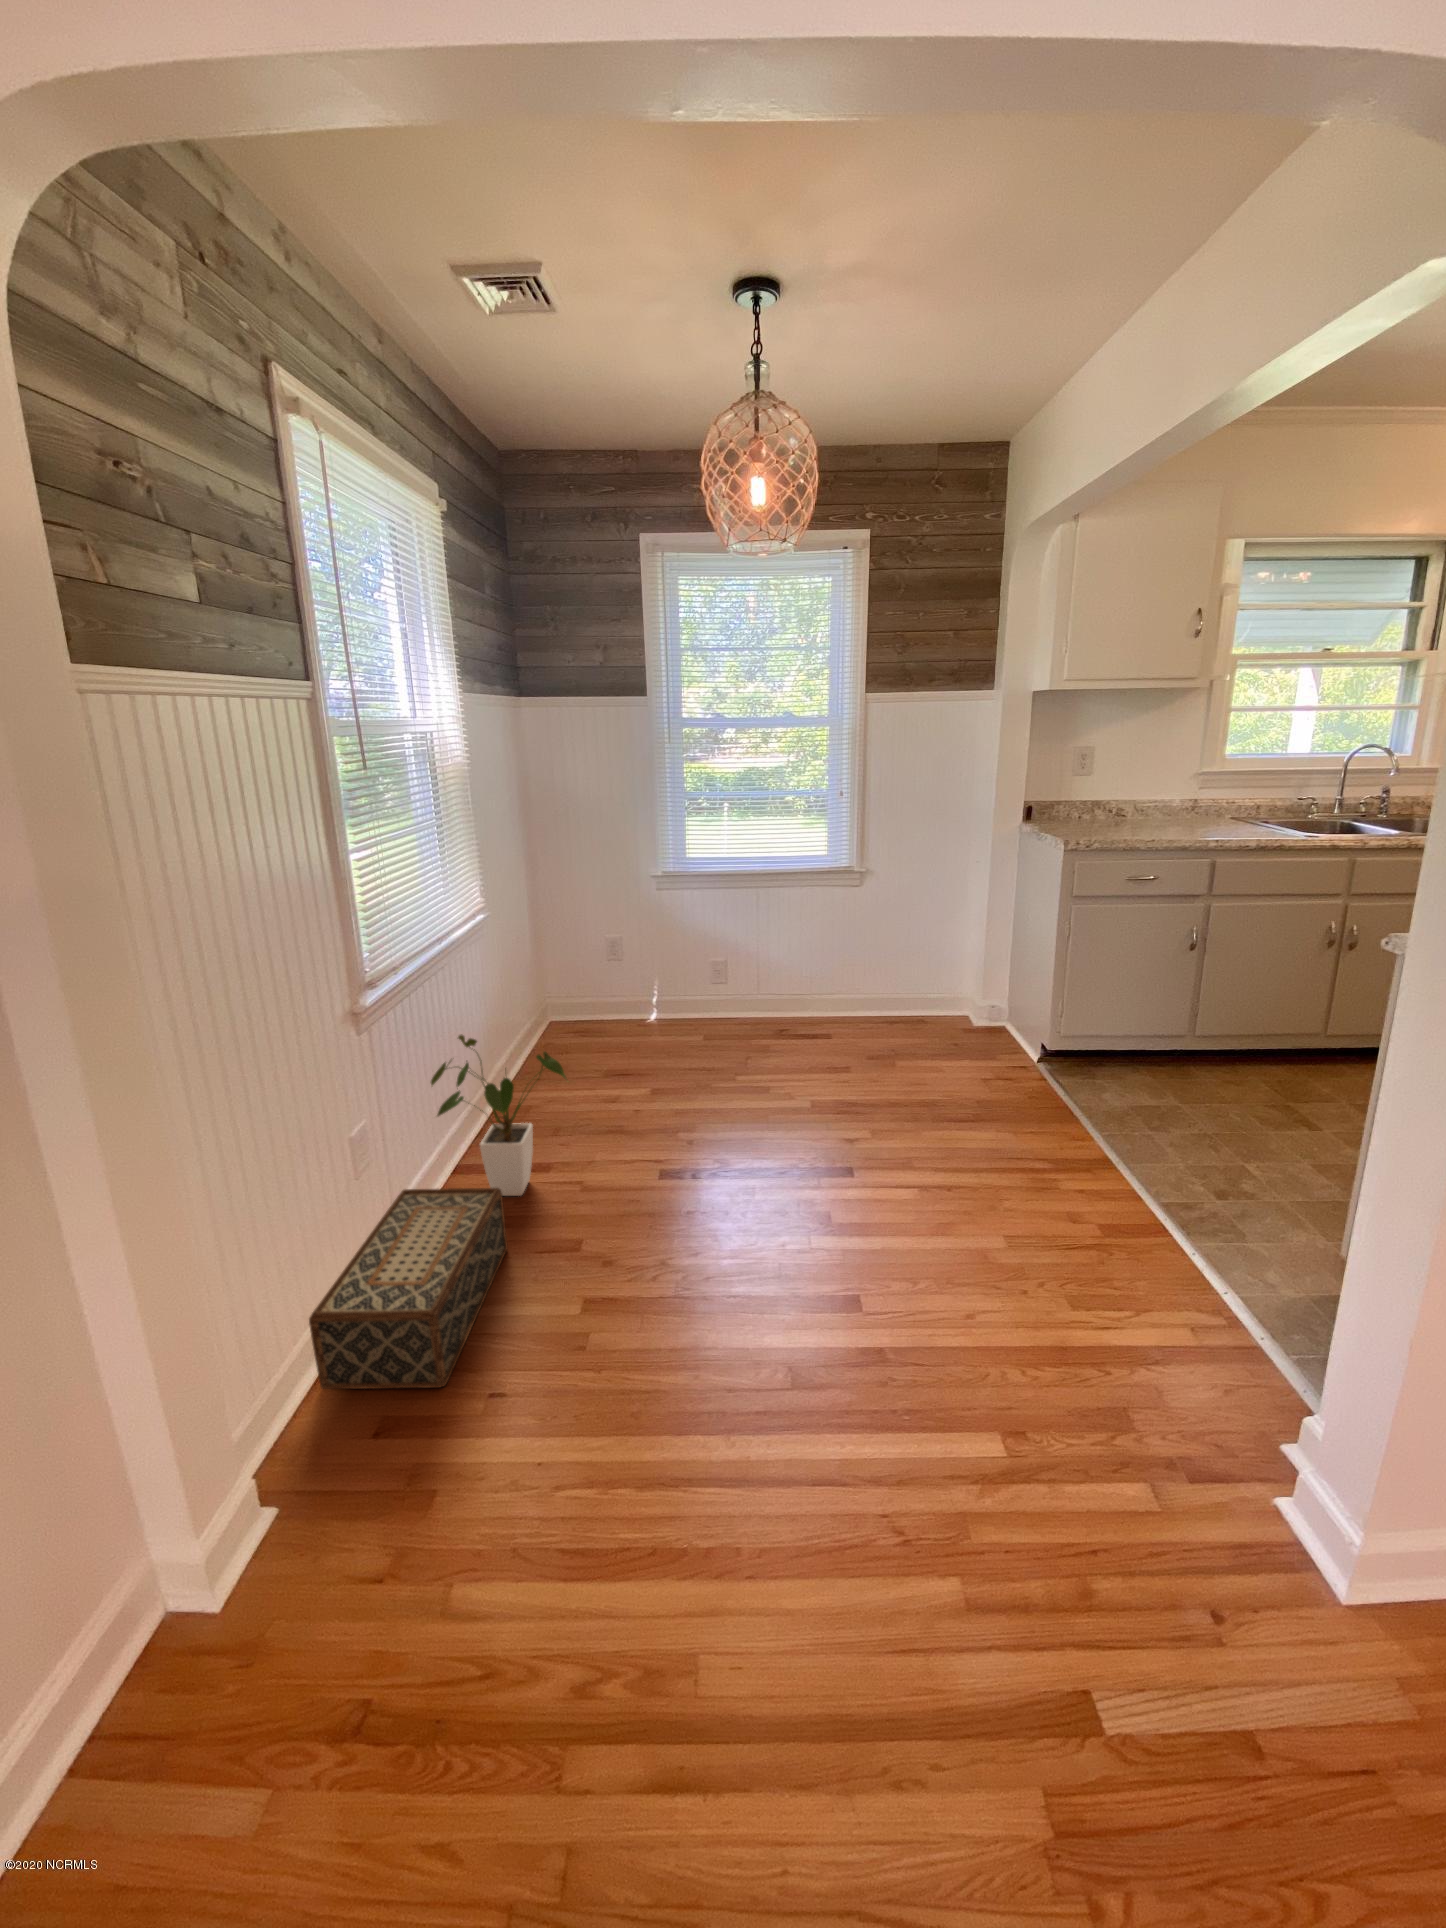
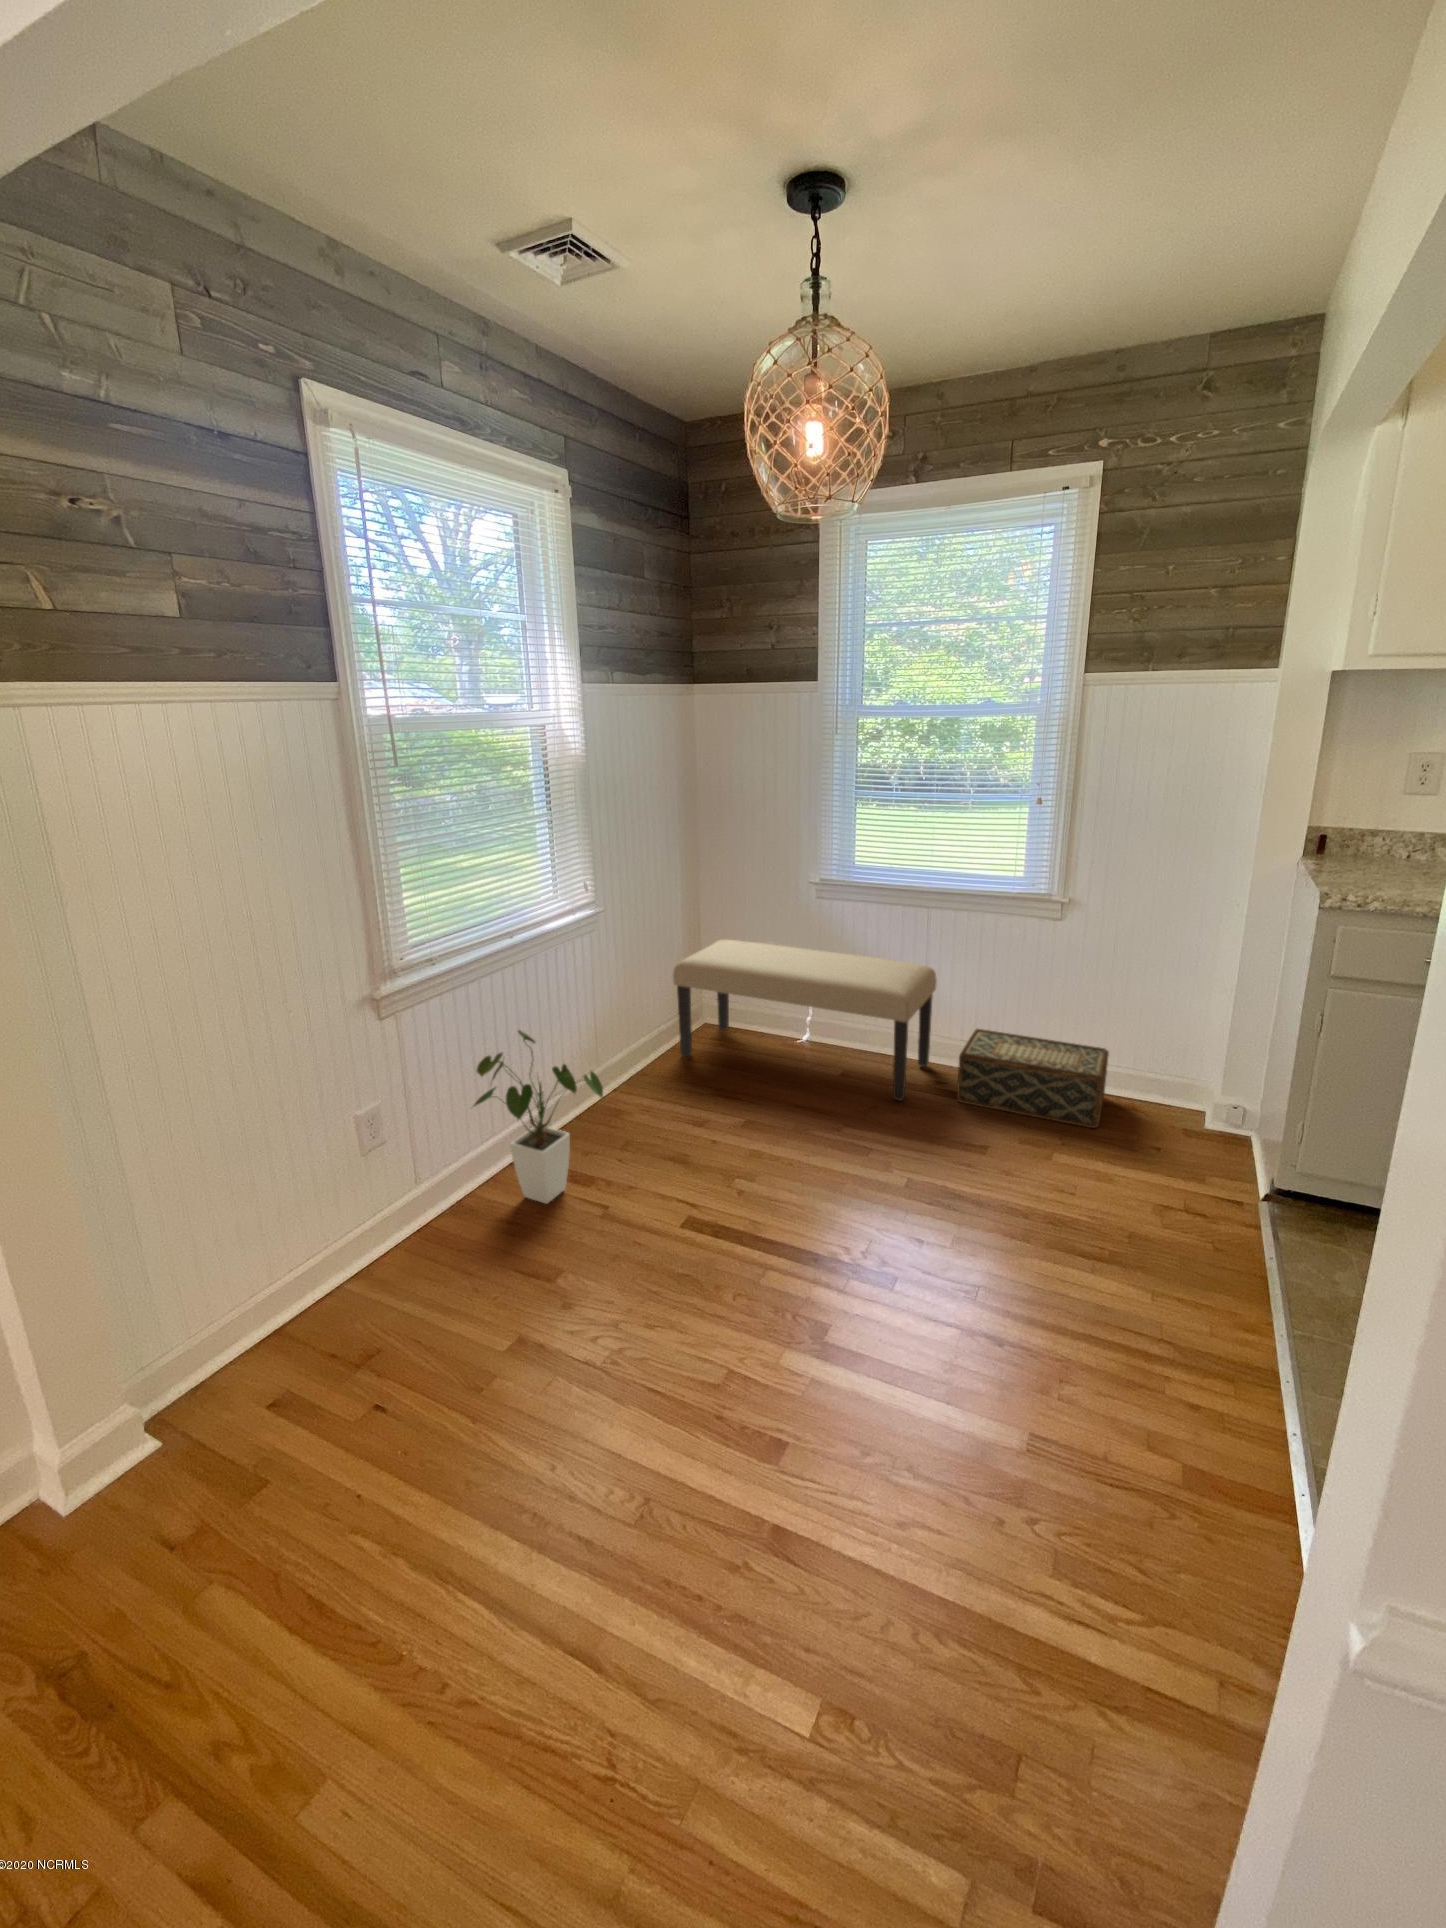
bench: none [538,936,770,1053] -> present [673,940,937,1100]
woven basket: present [309,1188,508,1389] -> present [957,1029,1109,1128]

